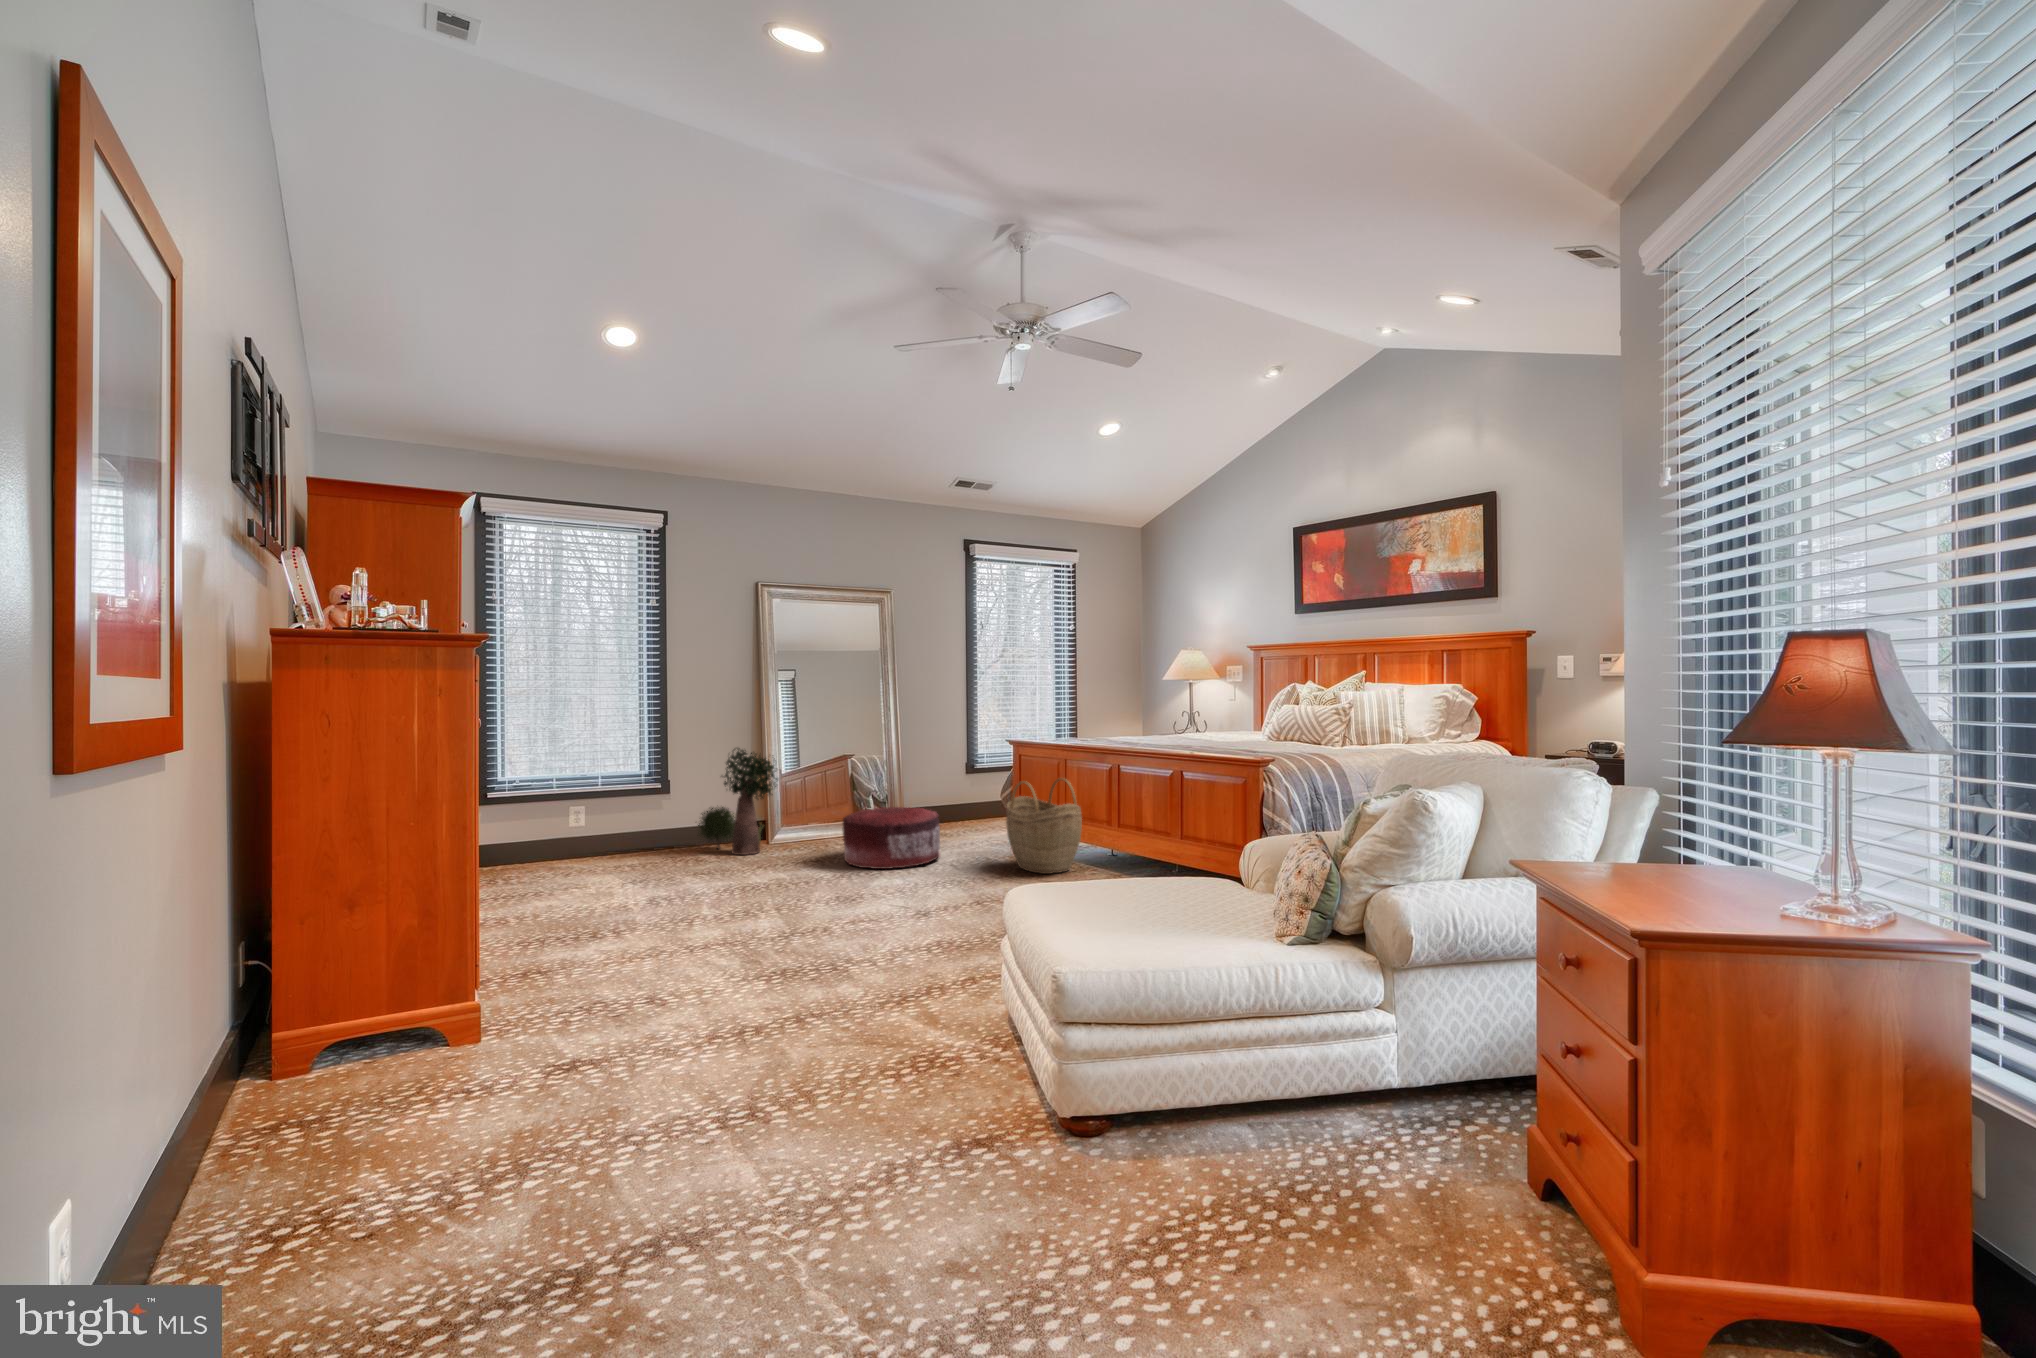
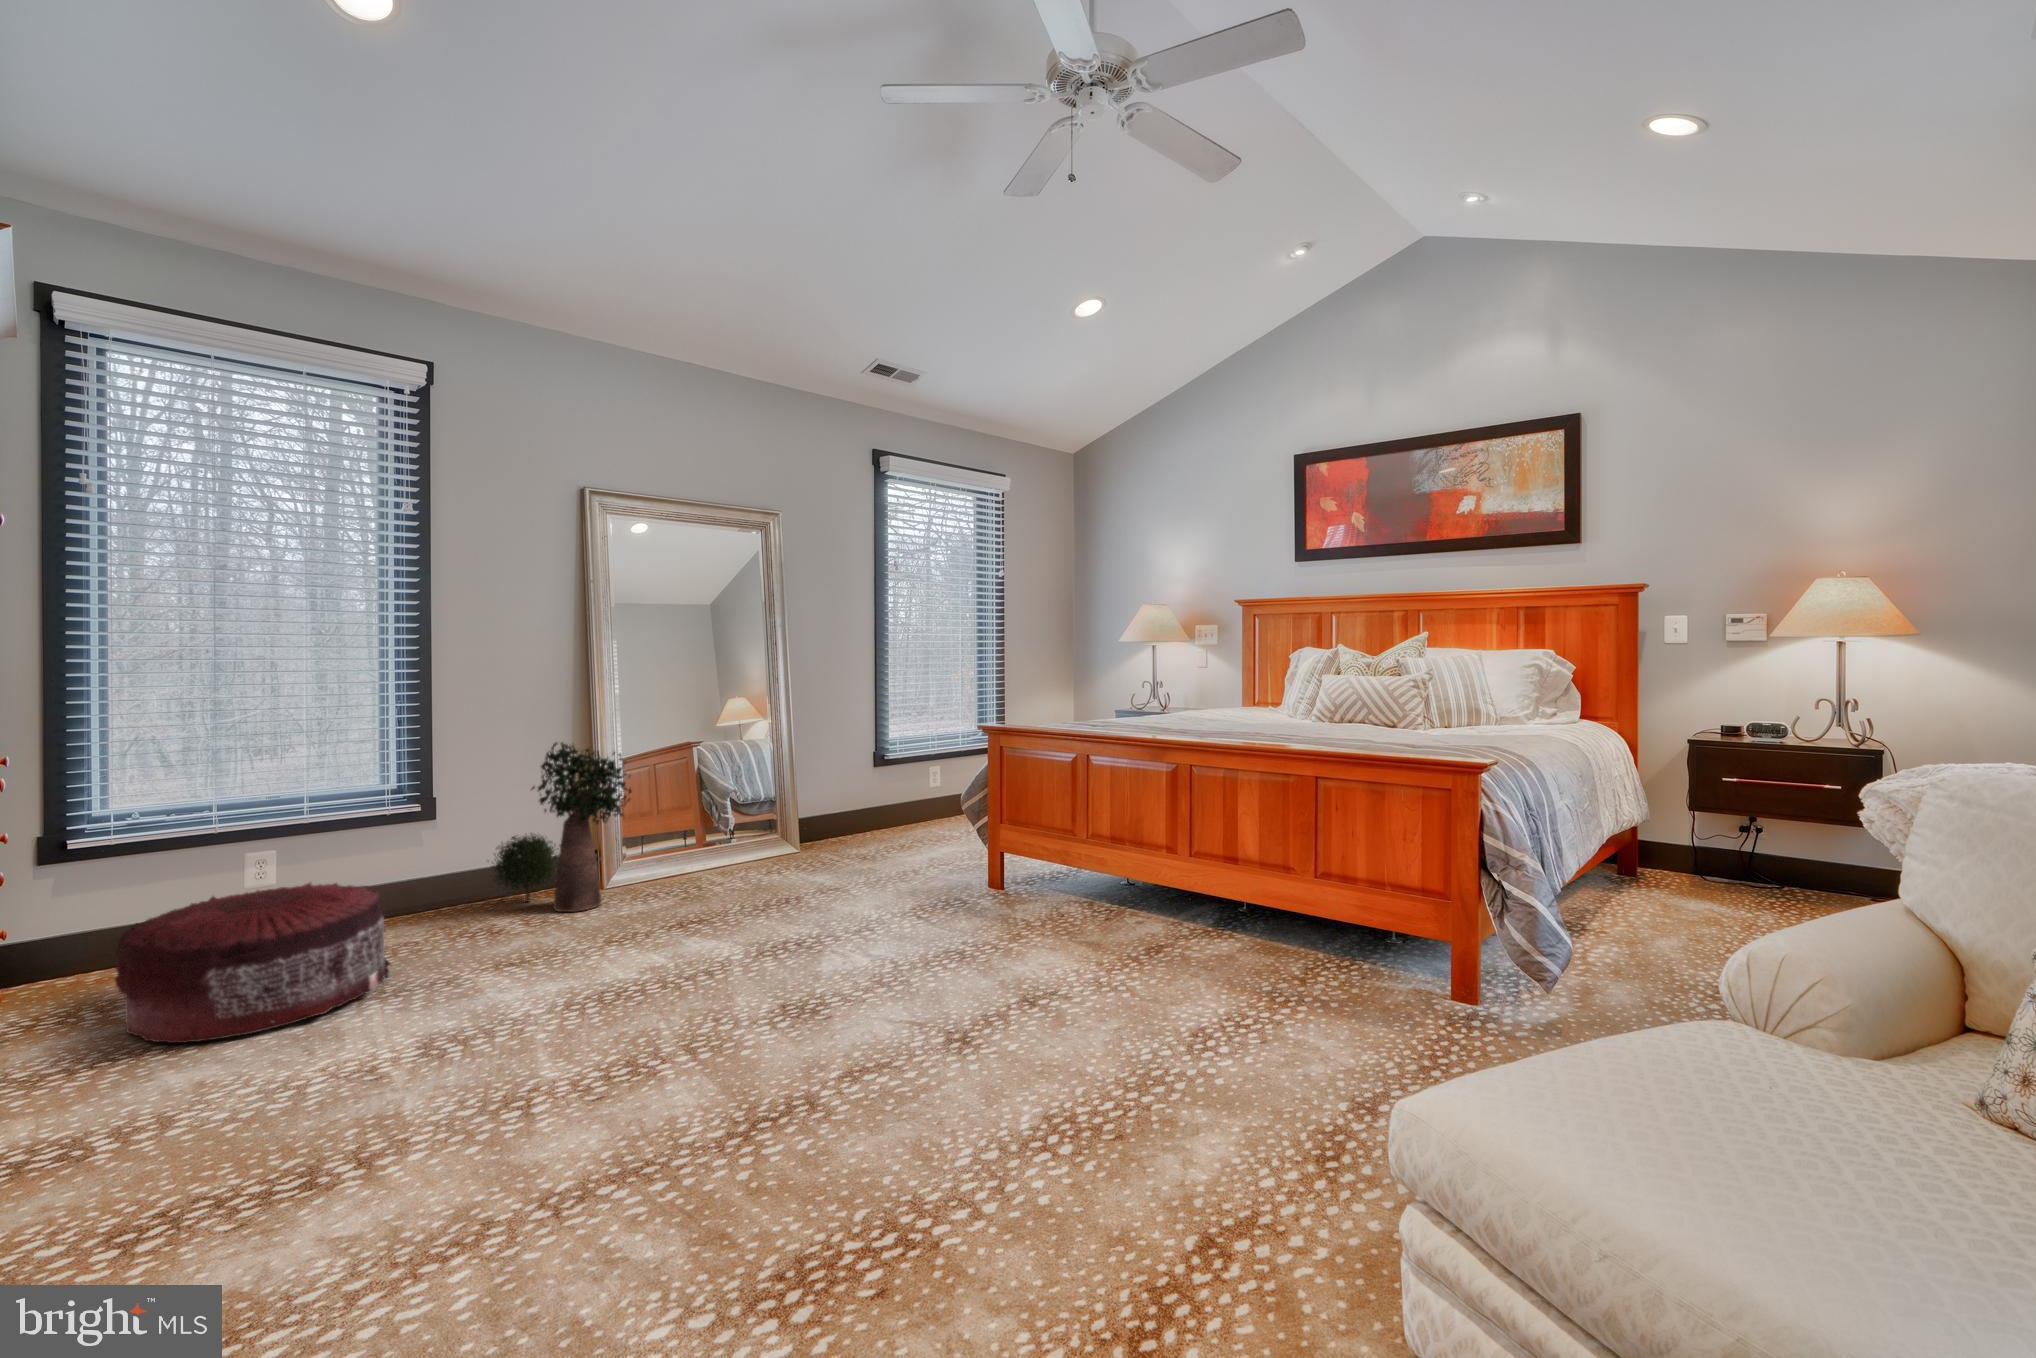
woven basket: present [1006,778,1082,874] -> none [1003,779,1116,921]
pouf: present [843,807,941,869] -> present [115,883,390,1043]

